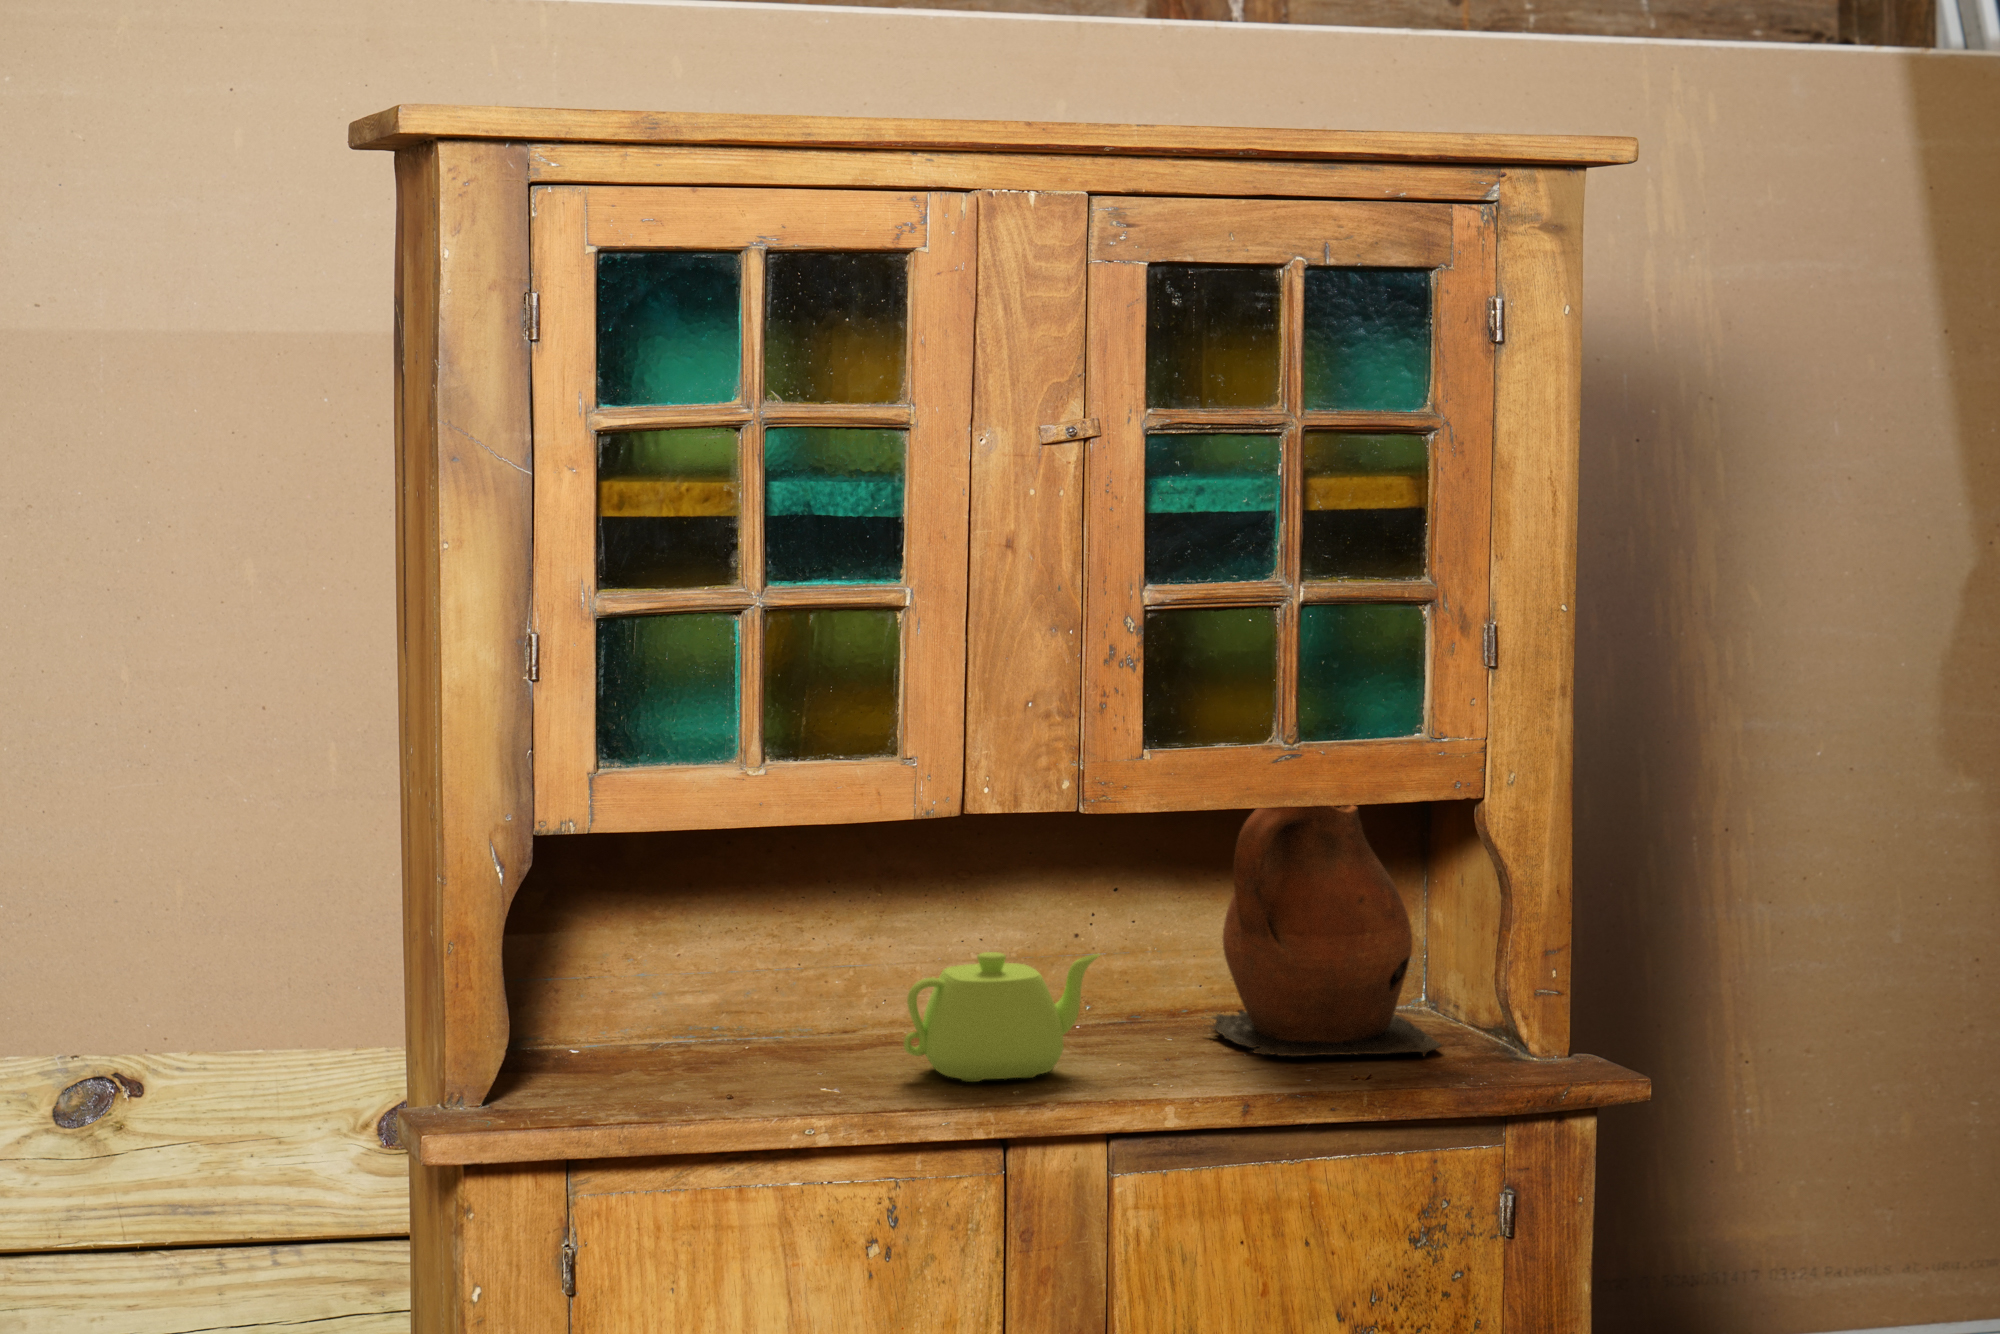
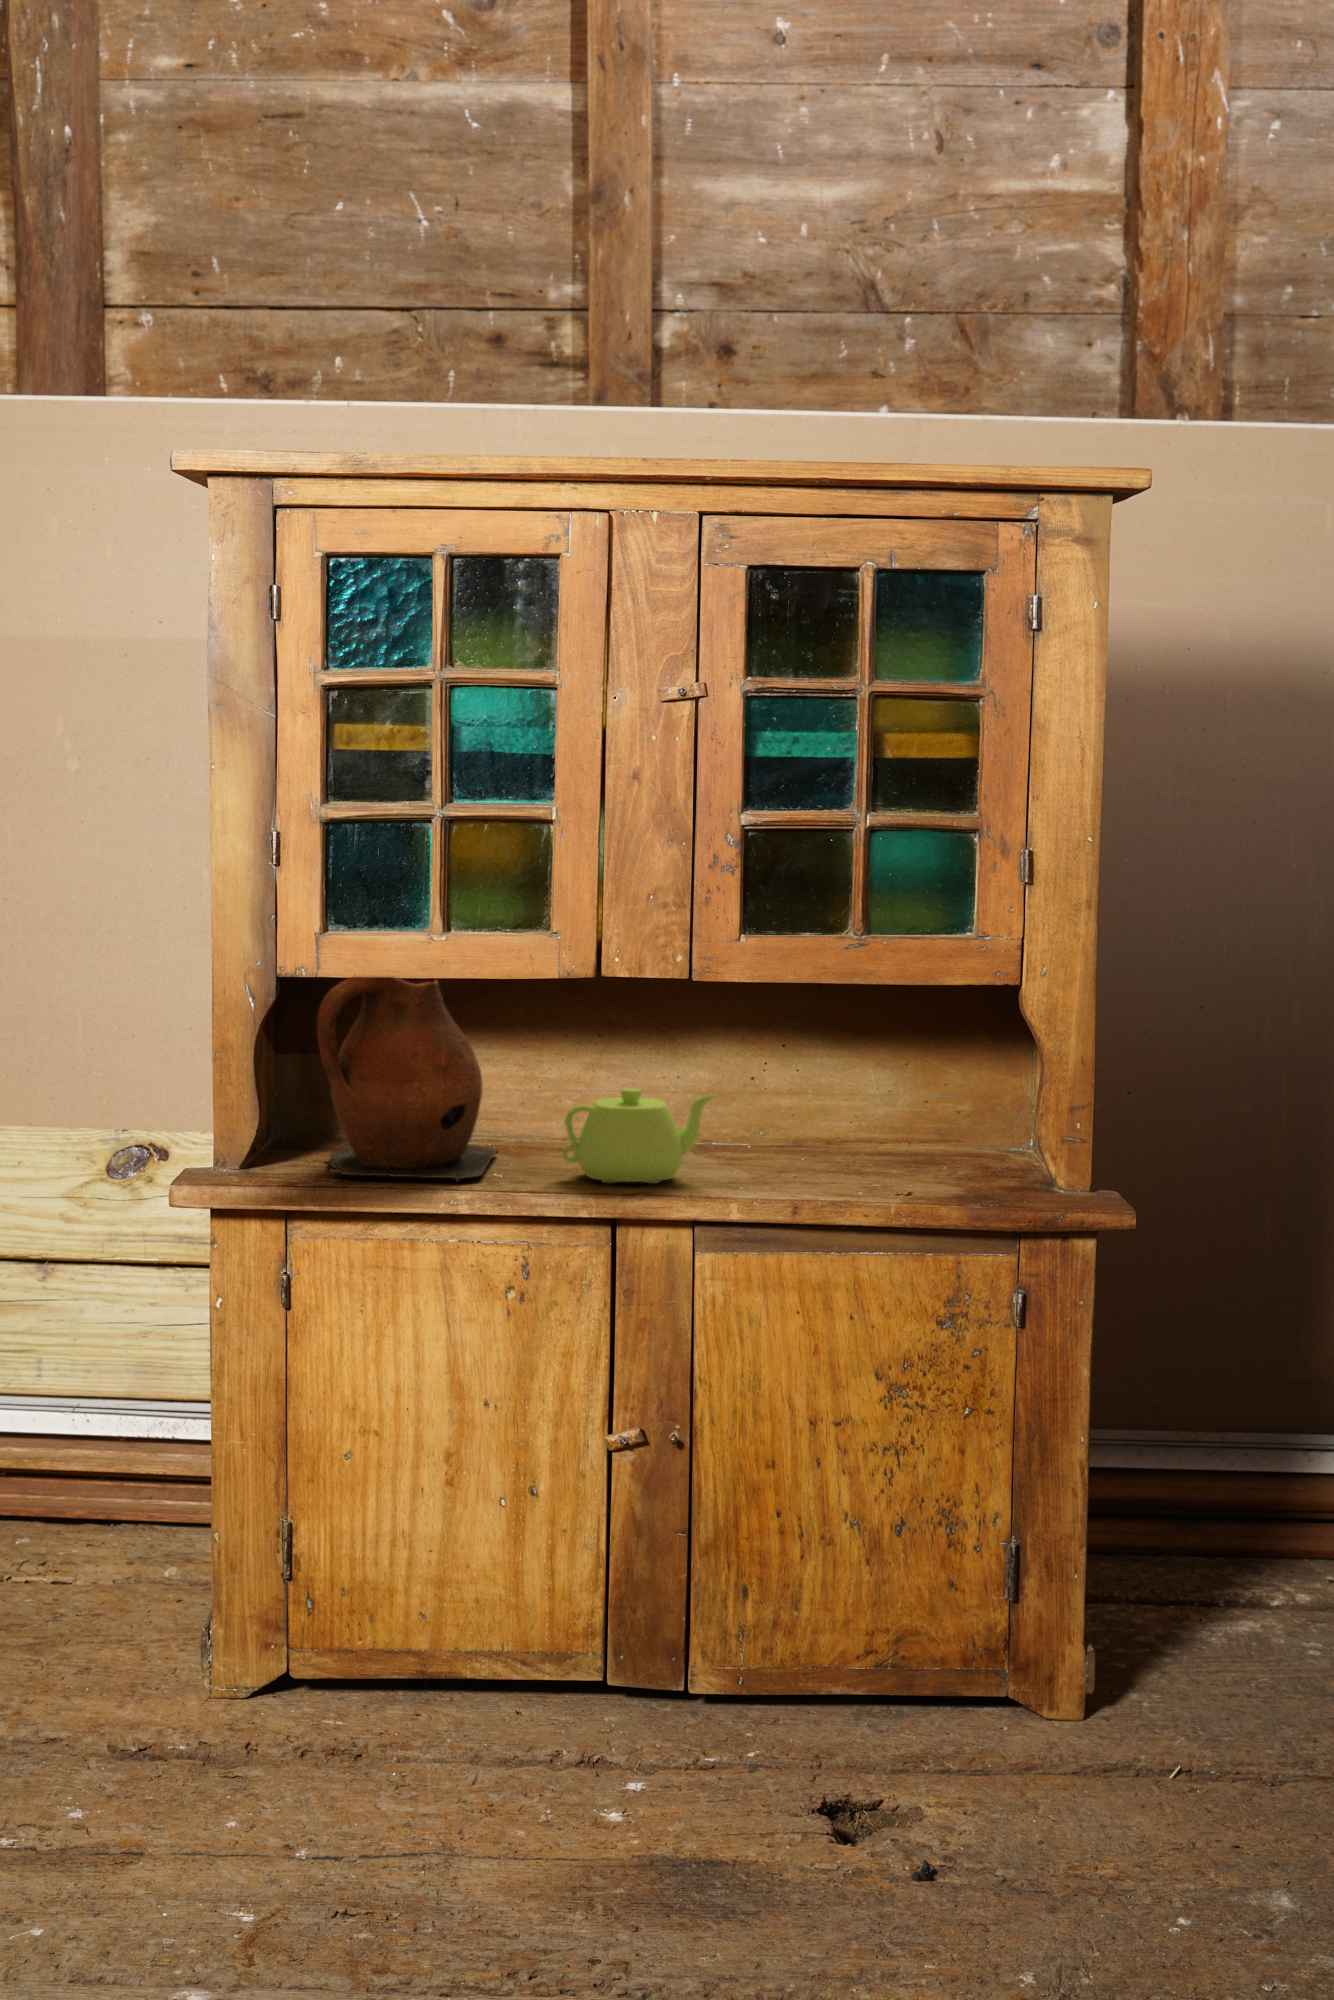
ceramic pitcher: present [1202,803,1441,1057] -> present [317,975,498,1182]

